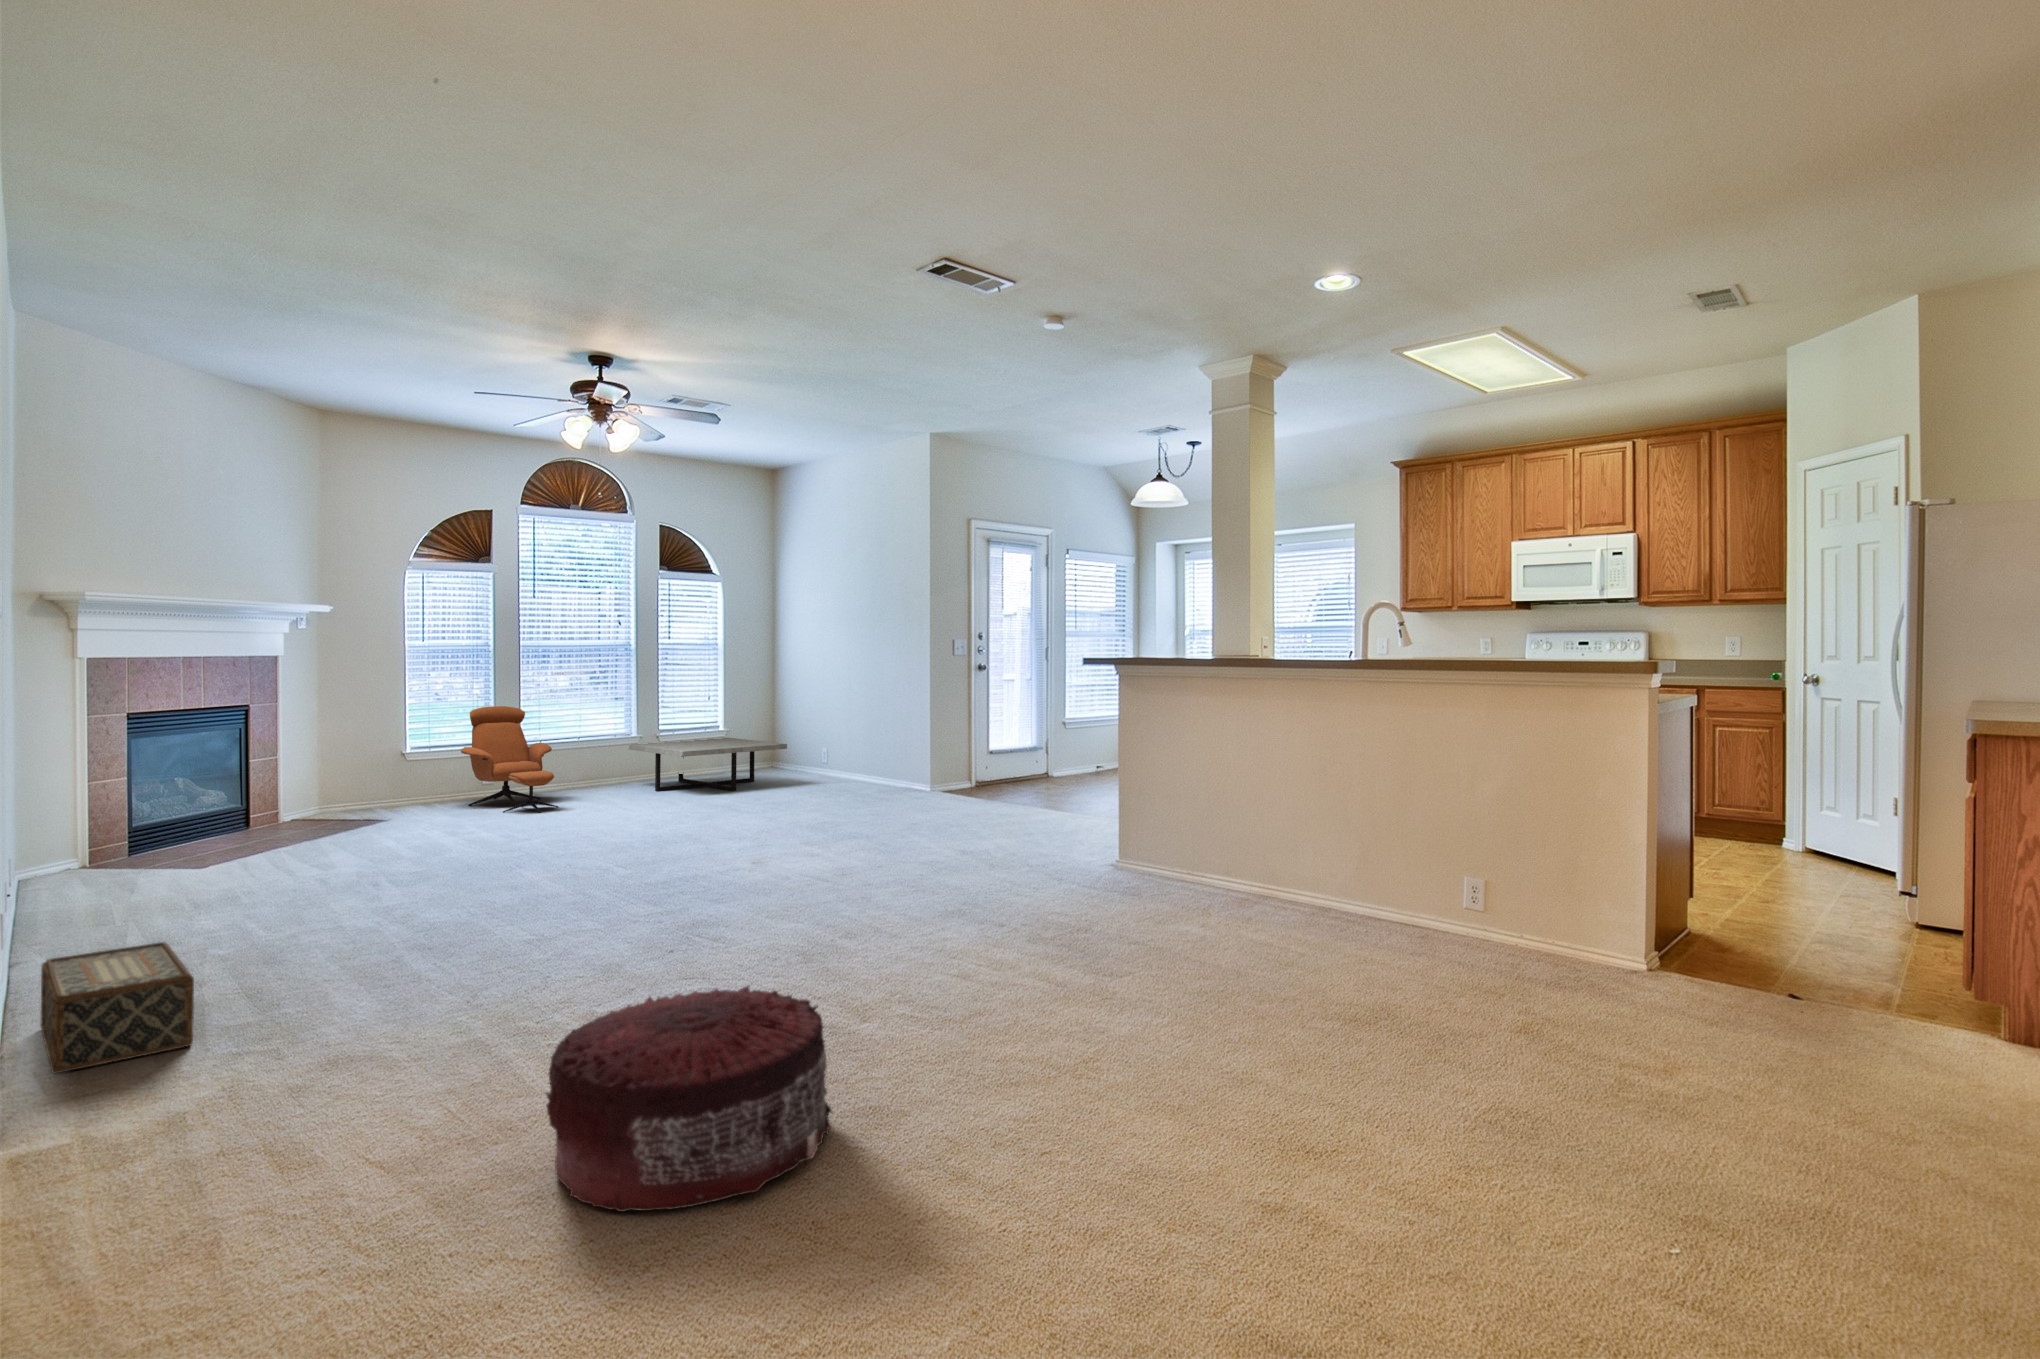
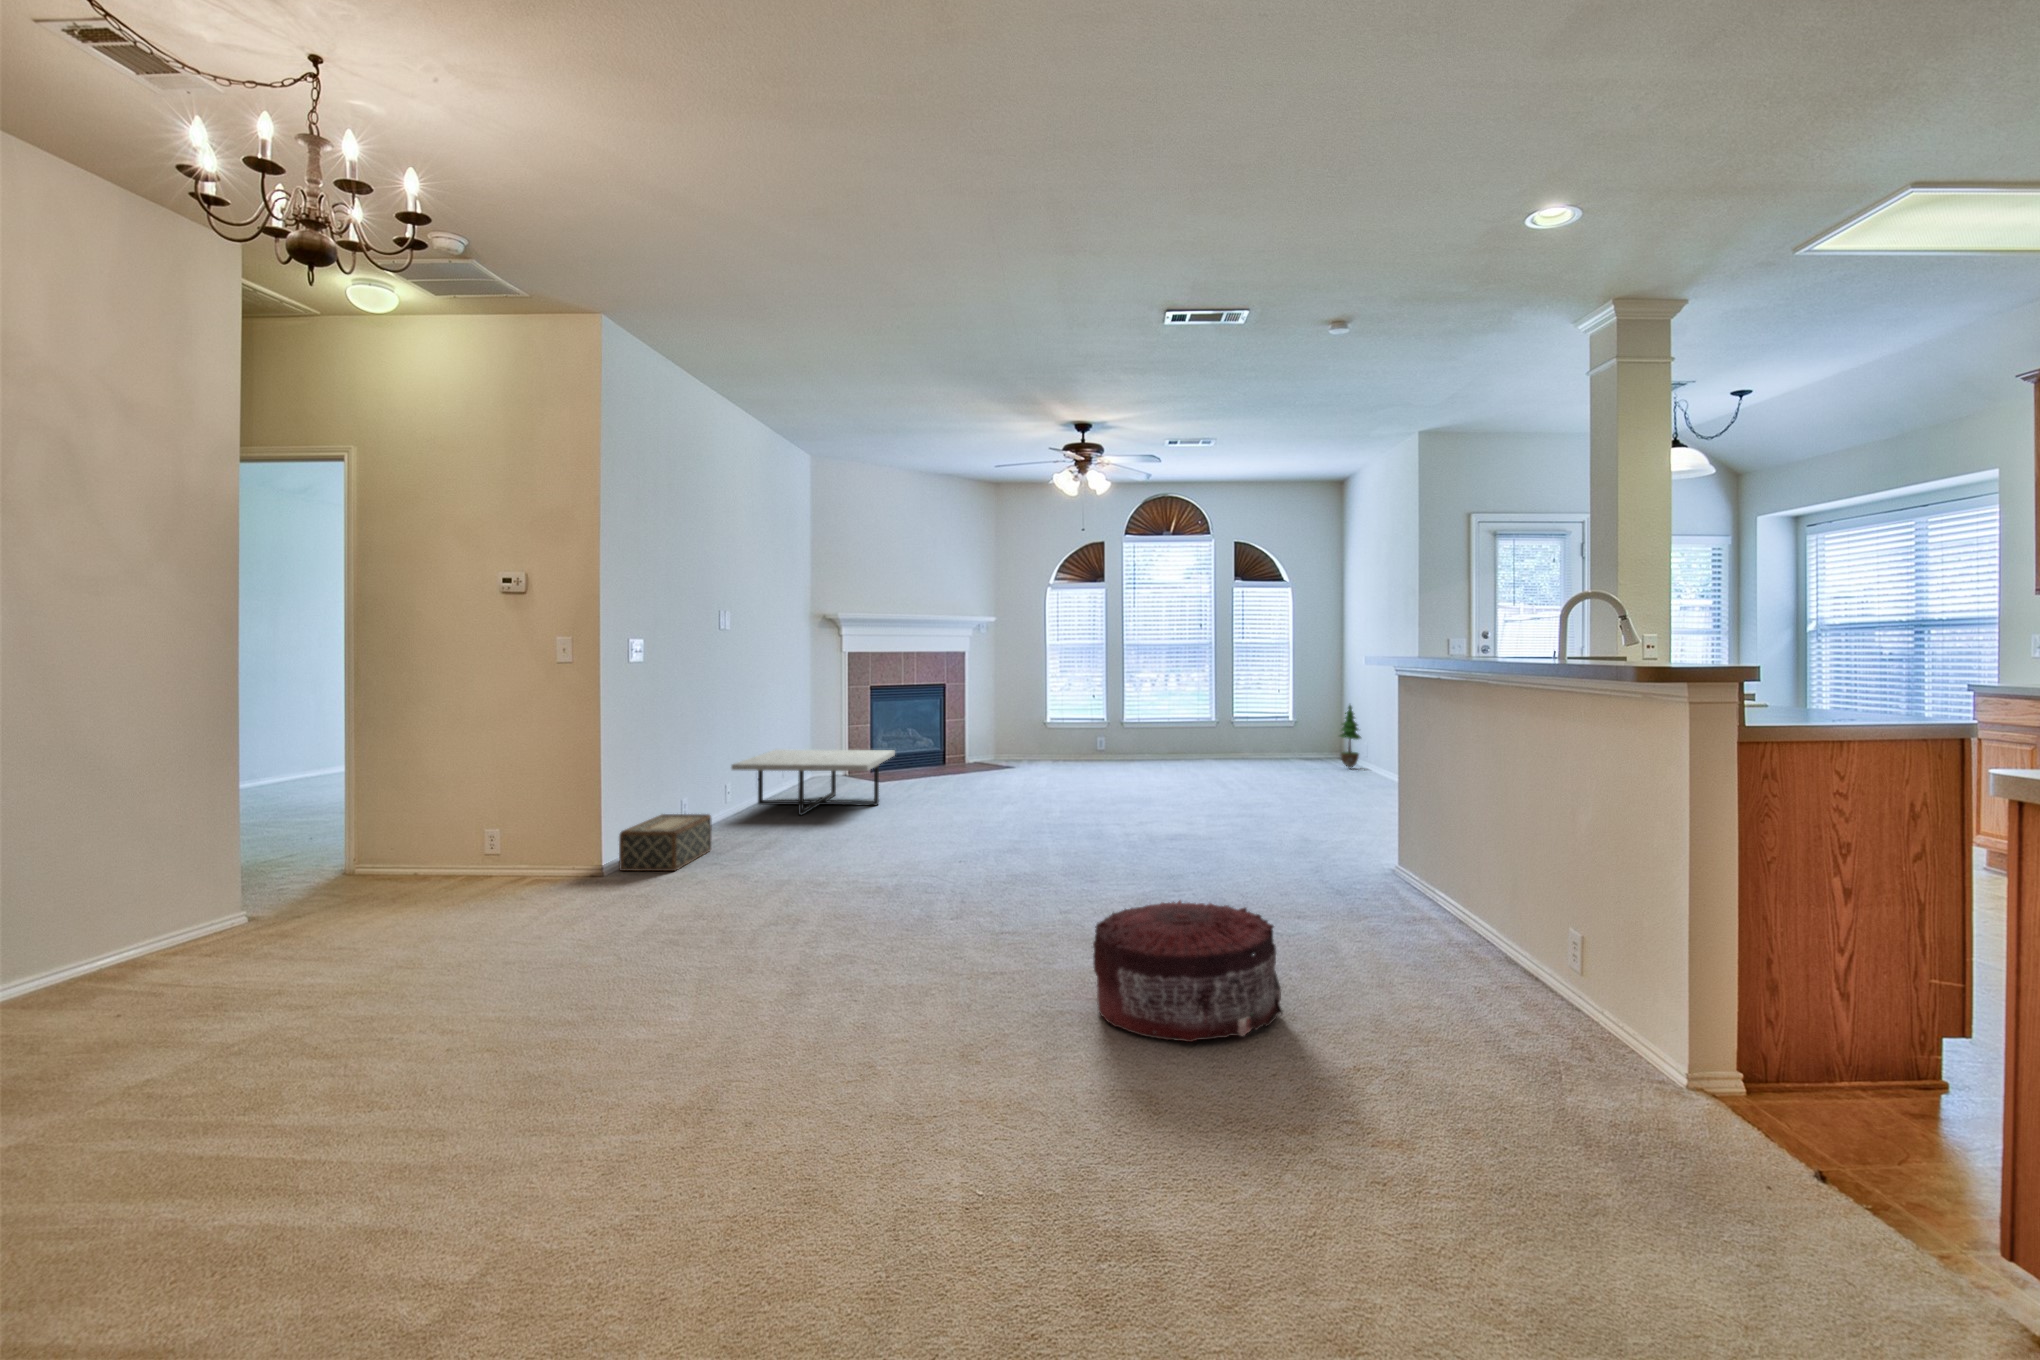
lounge chair: present [461,706,558,813] -> none [1075,690,1135,772]
potted tree: none [796,709,822,781] -> present [1340,705,1361,768]
coffee table: present [629,738,787,791] -> present [732,749,895,815]
pouf: present [546,986,832,1212] -> present [1093,901,1283,1042]

